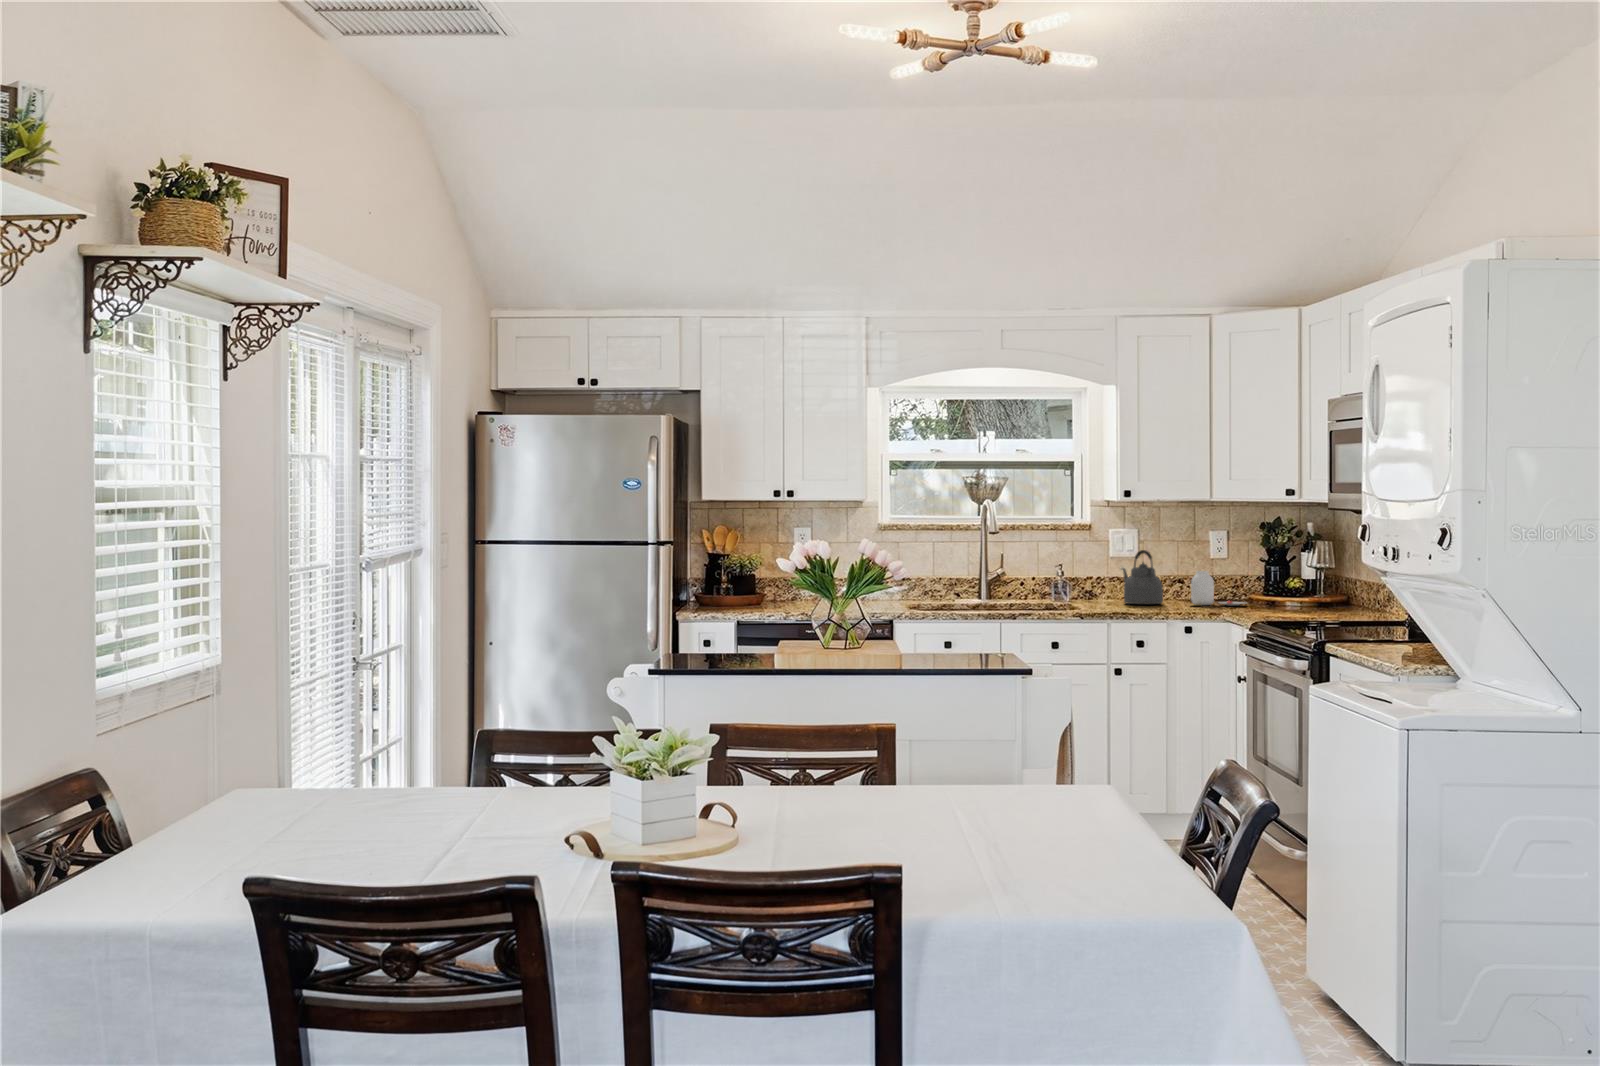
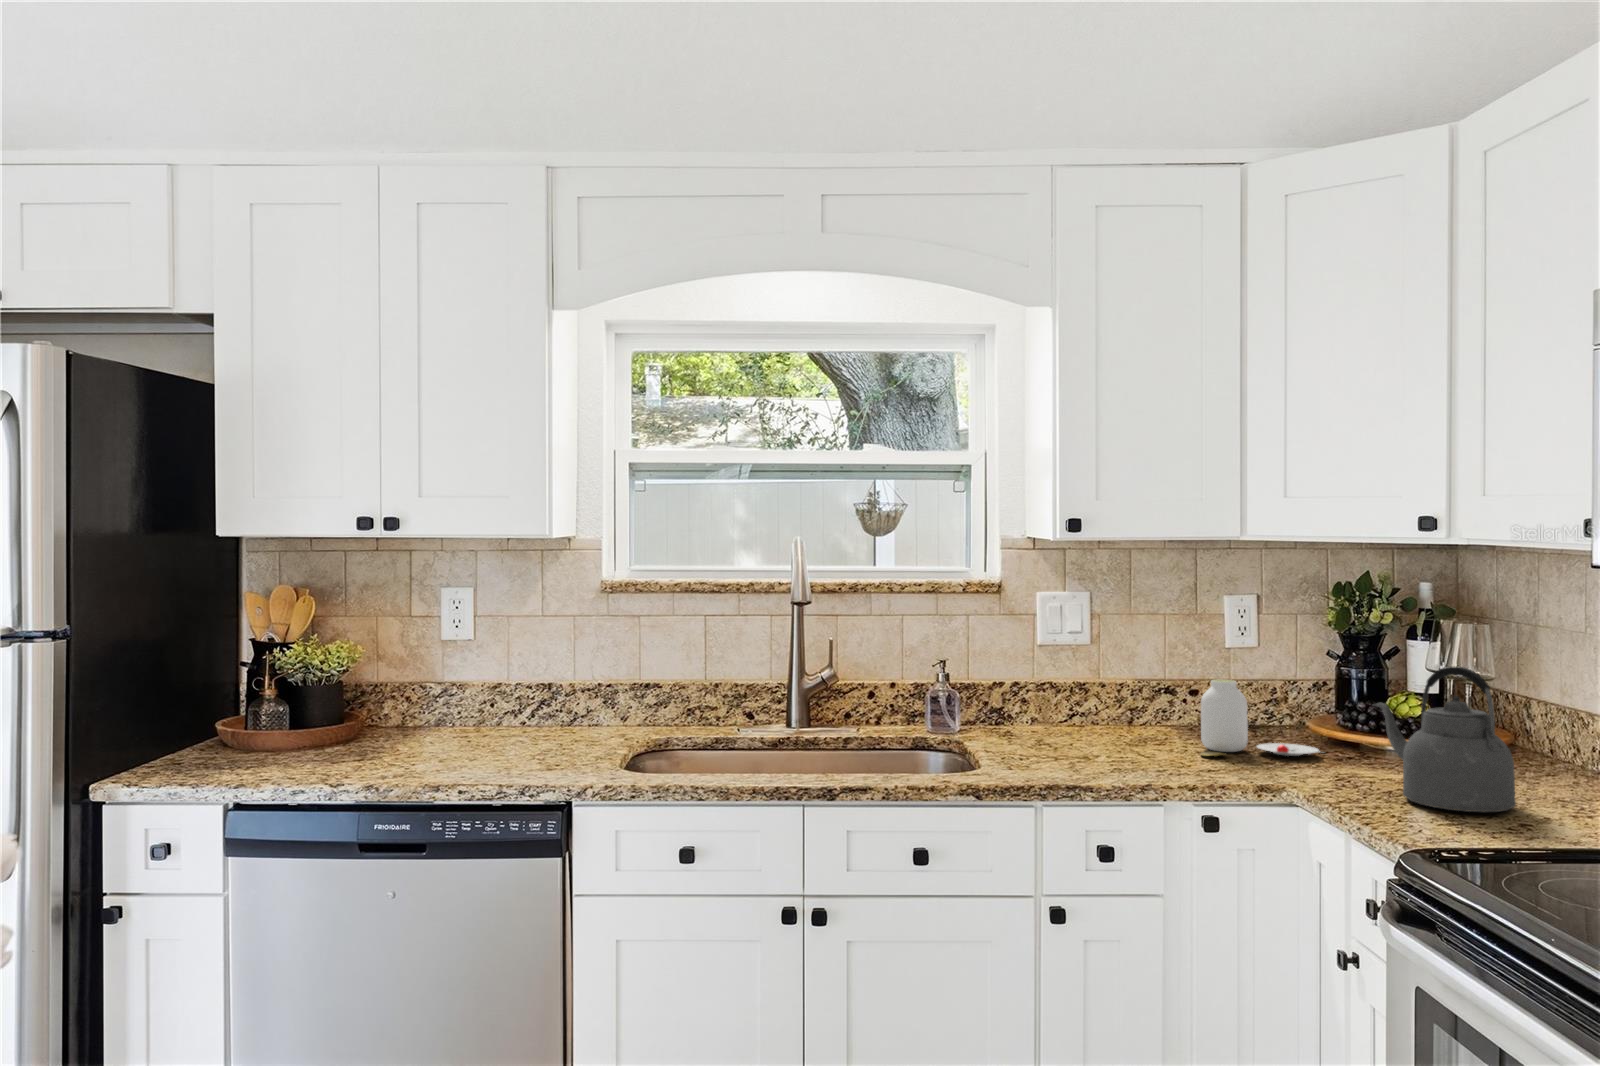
kettle: present [1122,550,1163,604] -> present [1373,666,1516,812]

